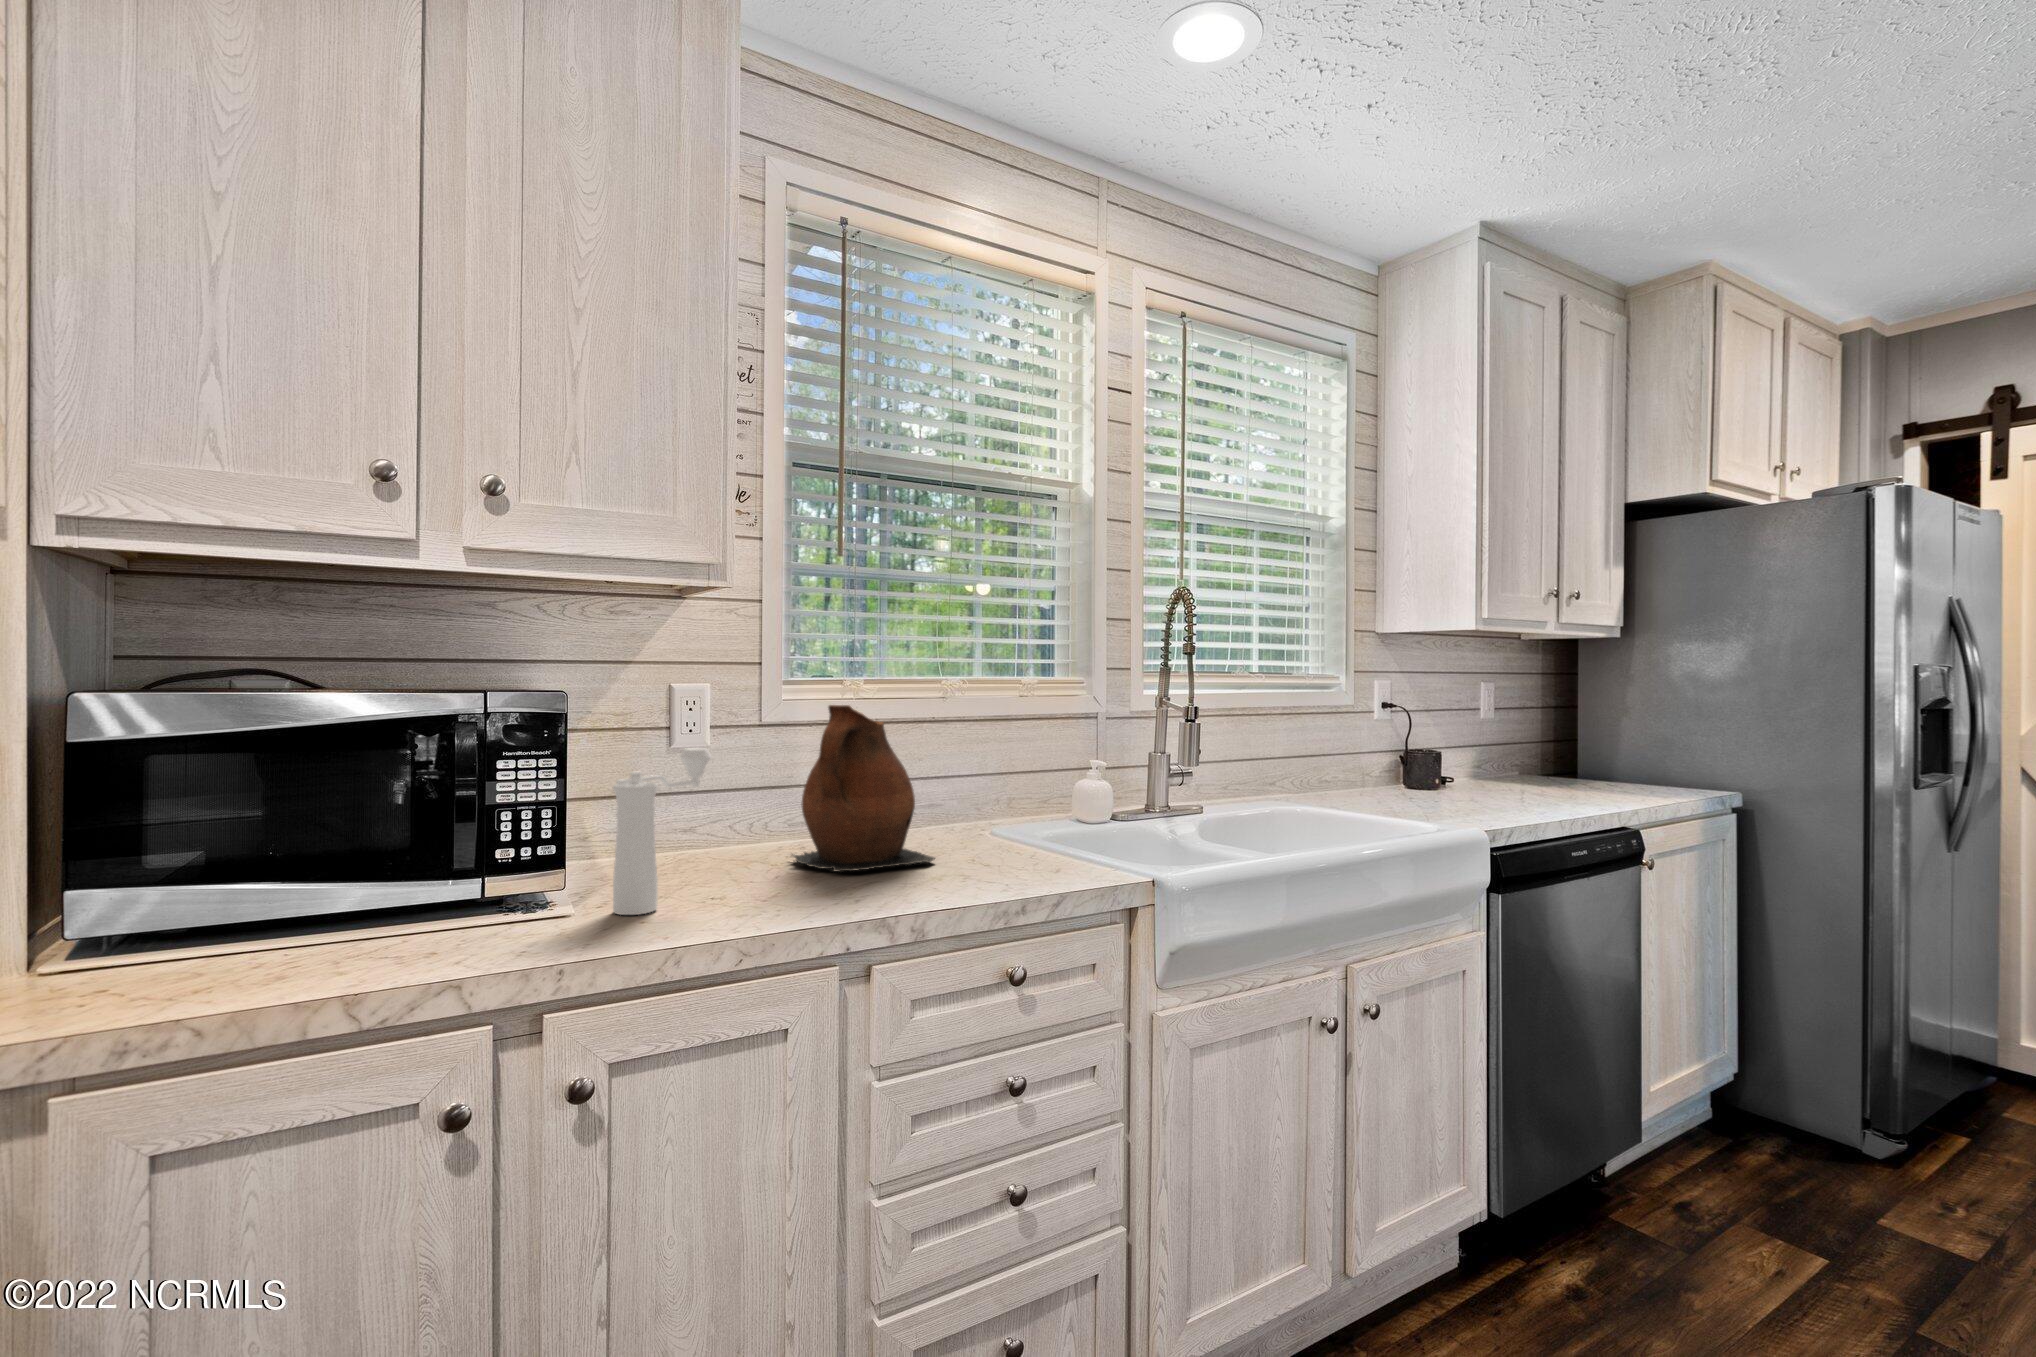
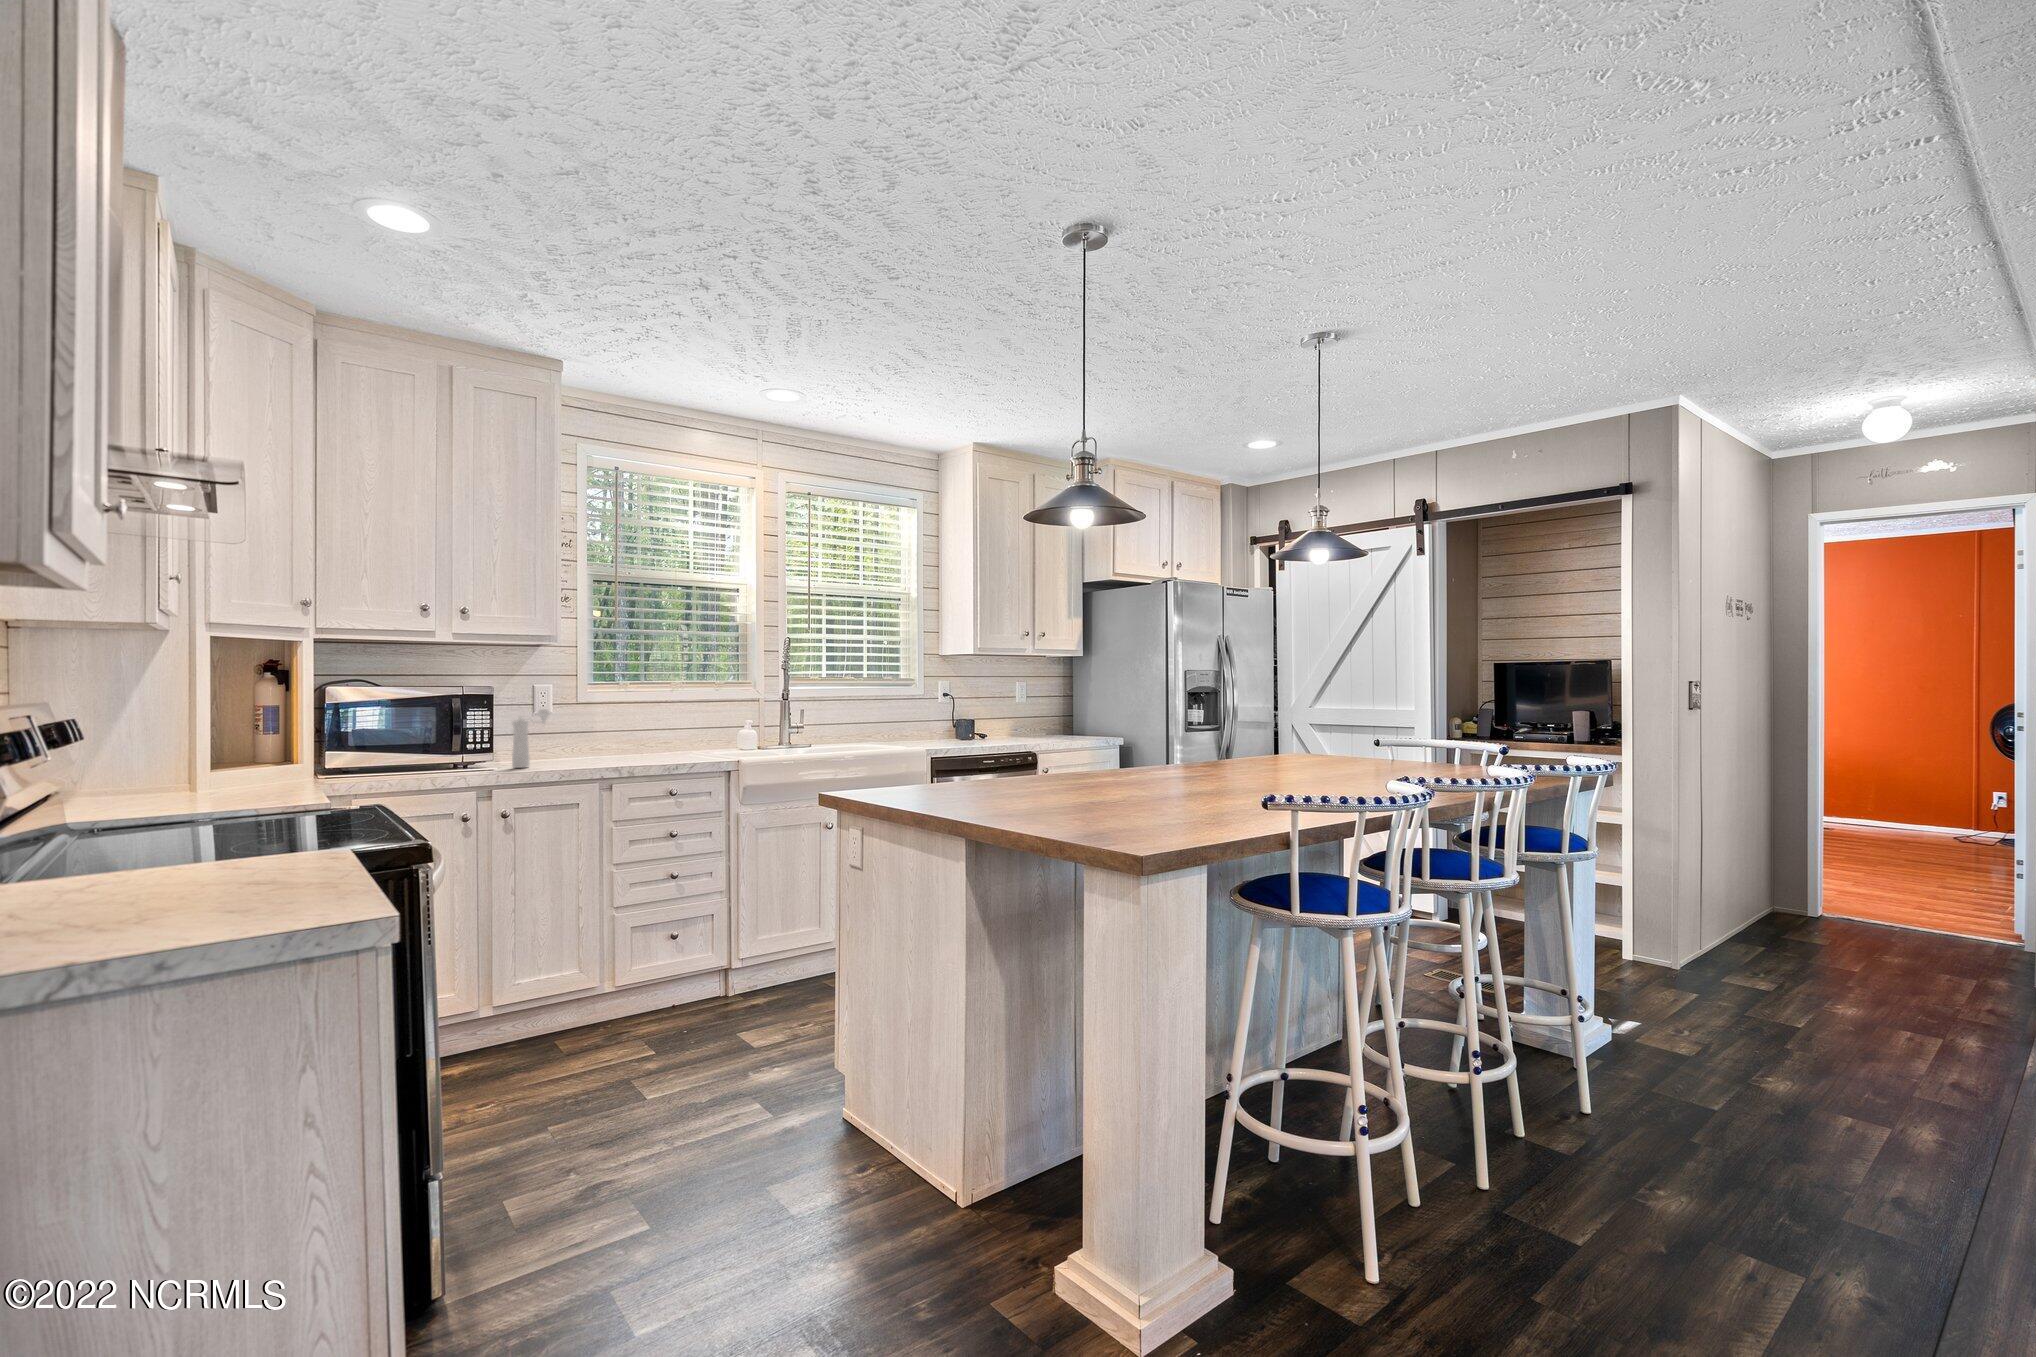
ceramic pitcher: present [793,705,934,872] -> none [584,693,650,760]

